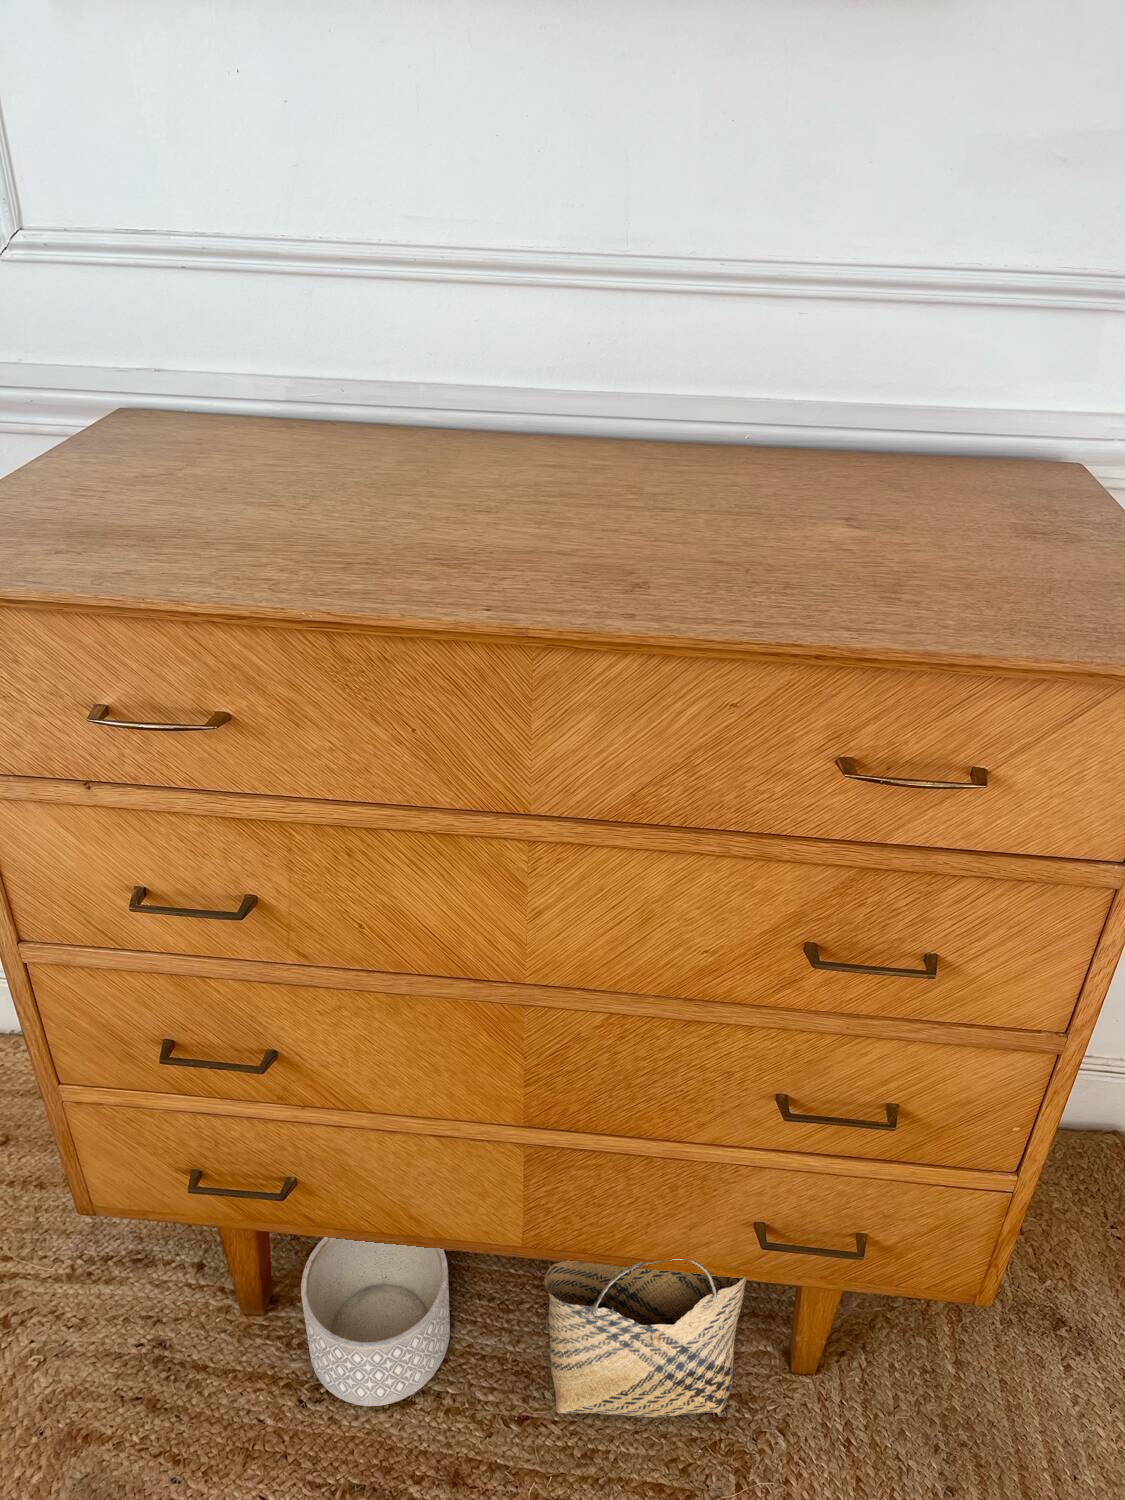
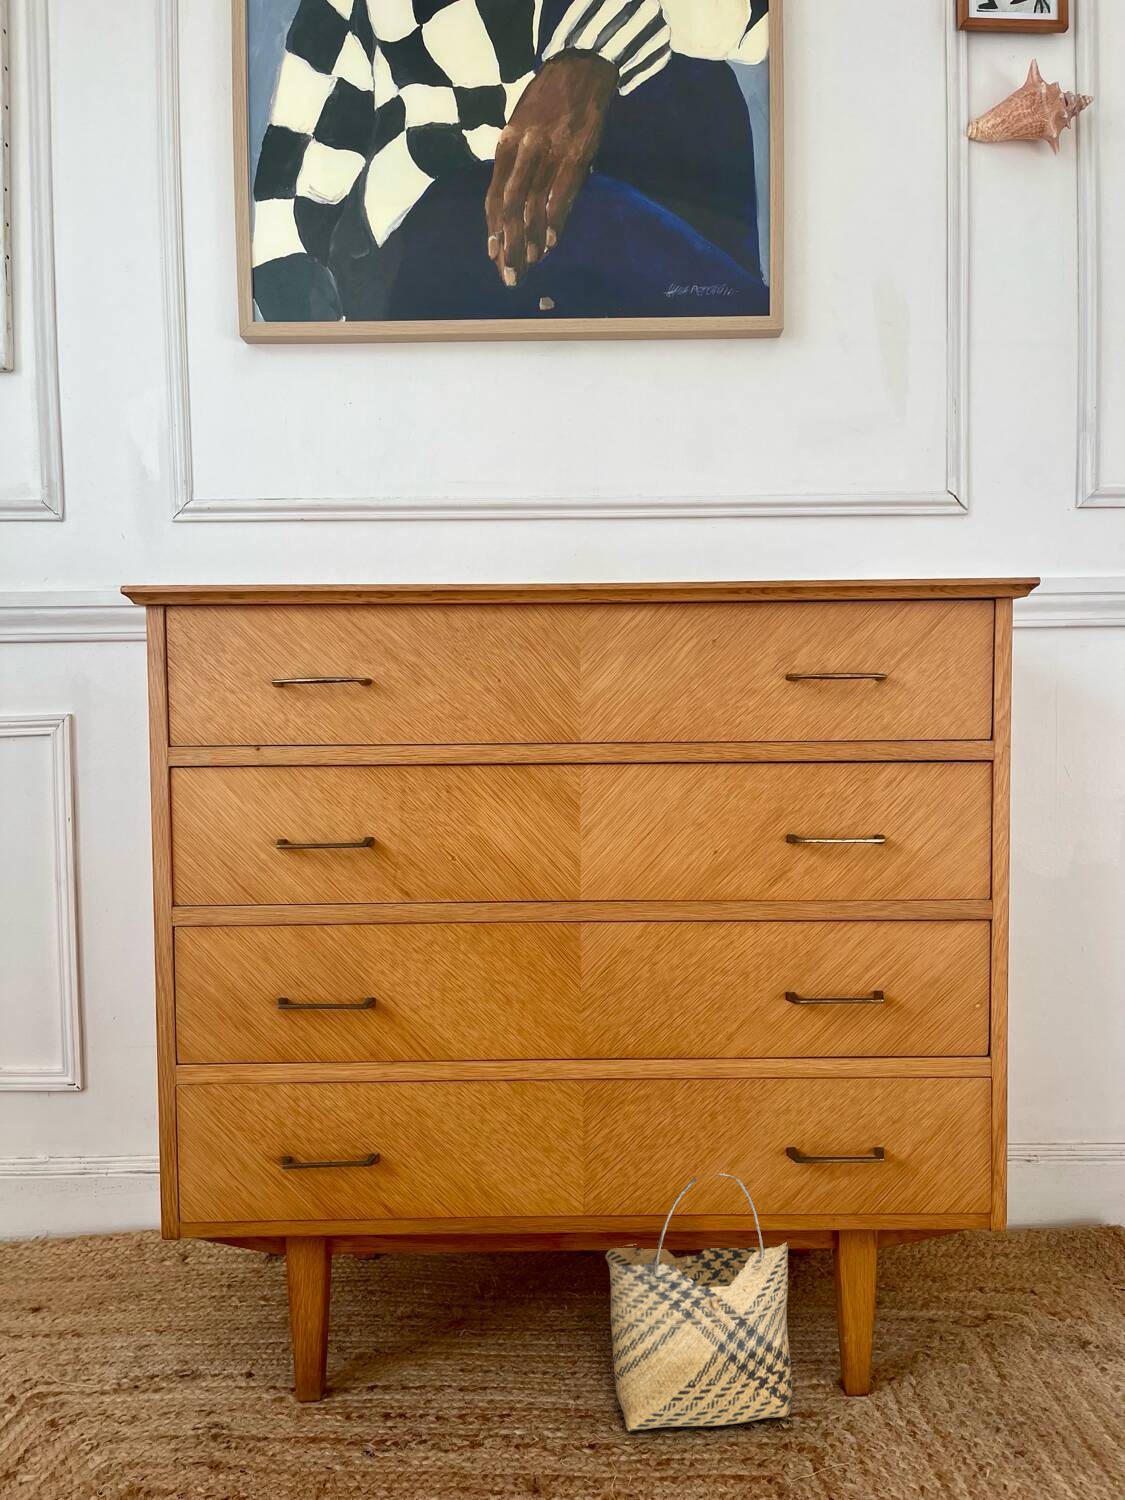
planter: present [301,1237,450,1406] -> none [370,1265,511,1444]

